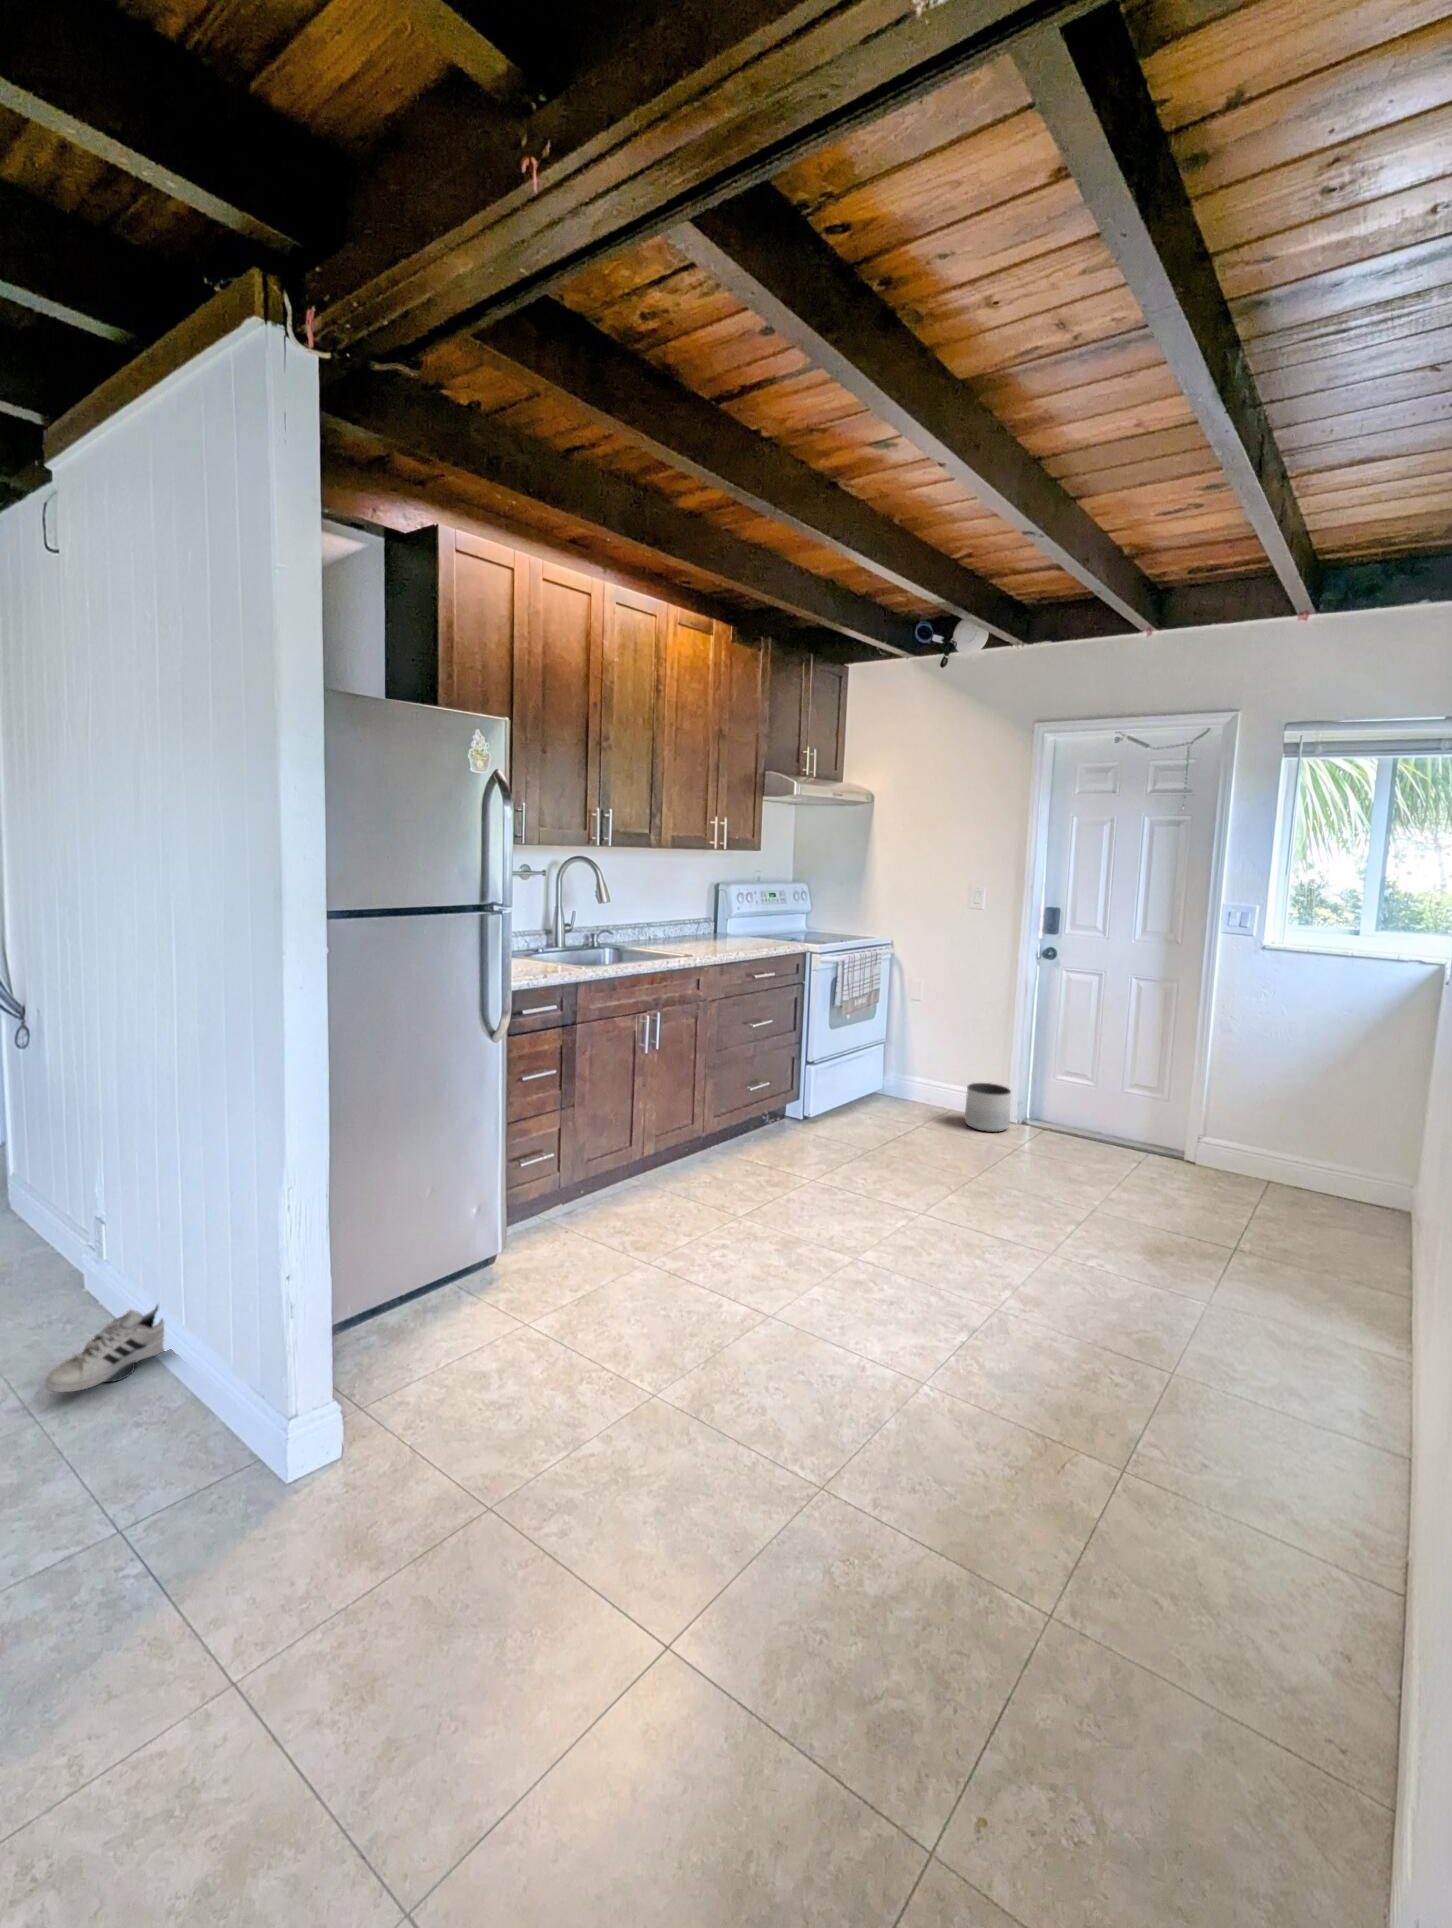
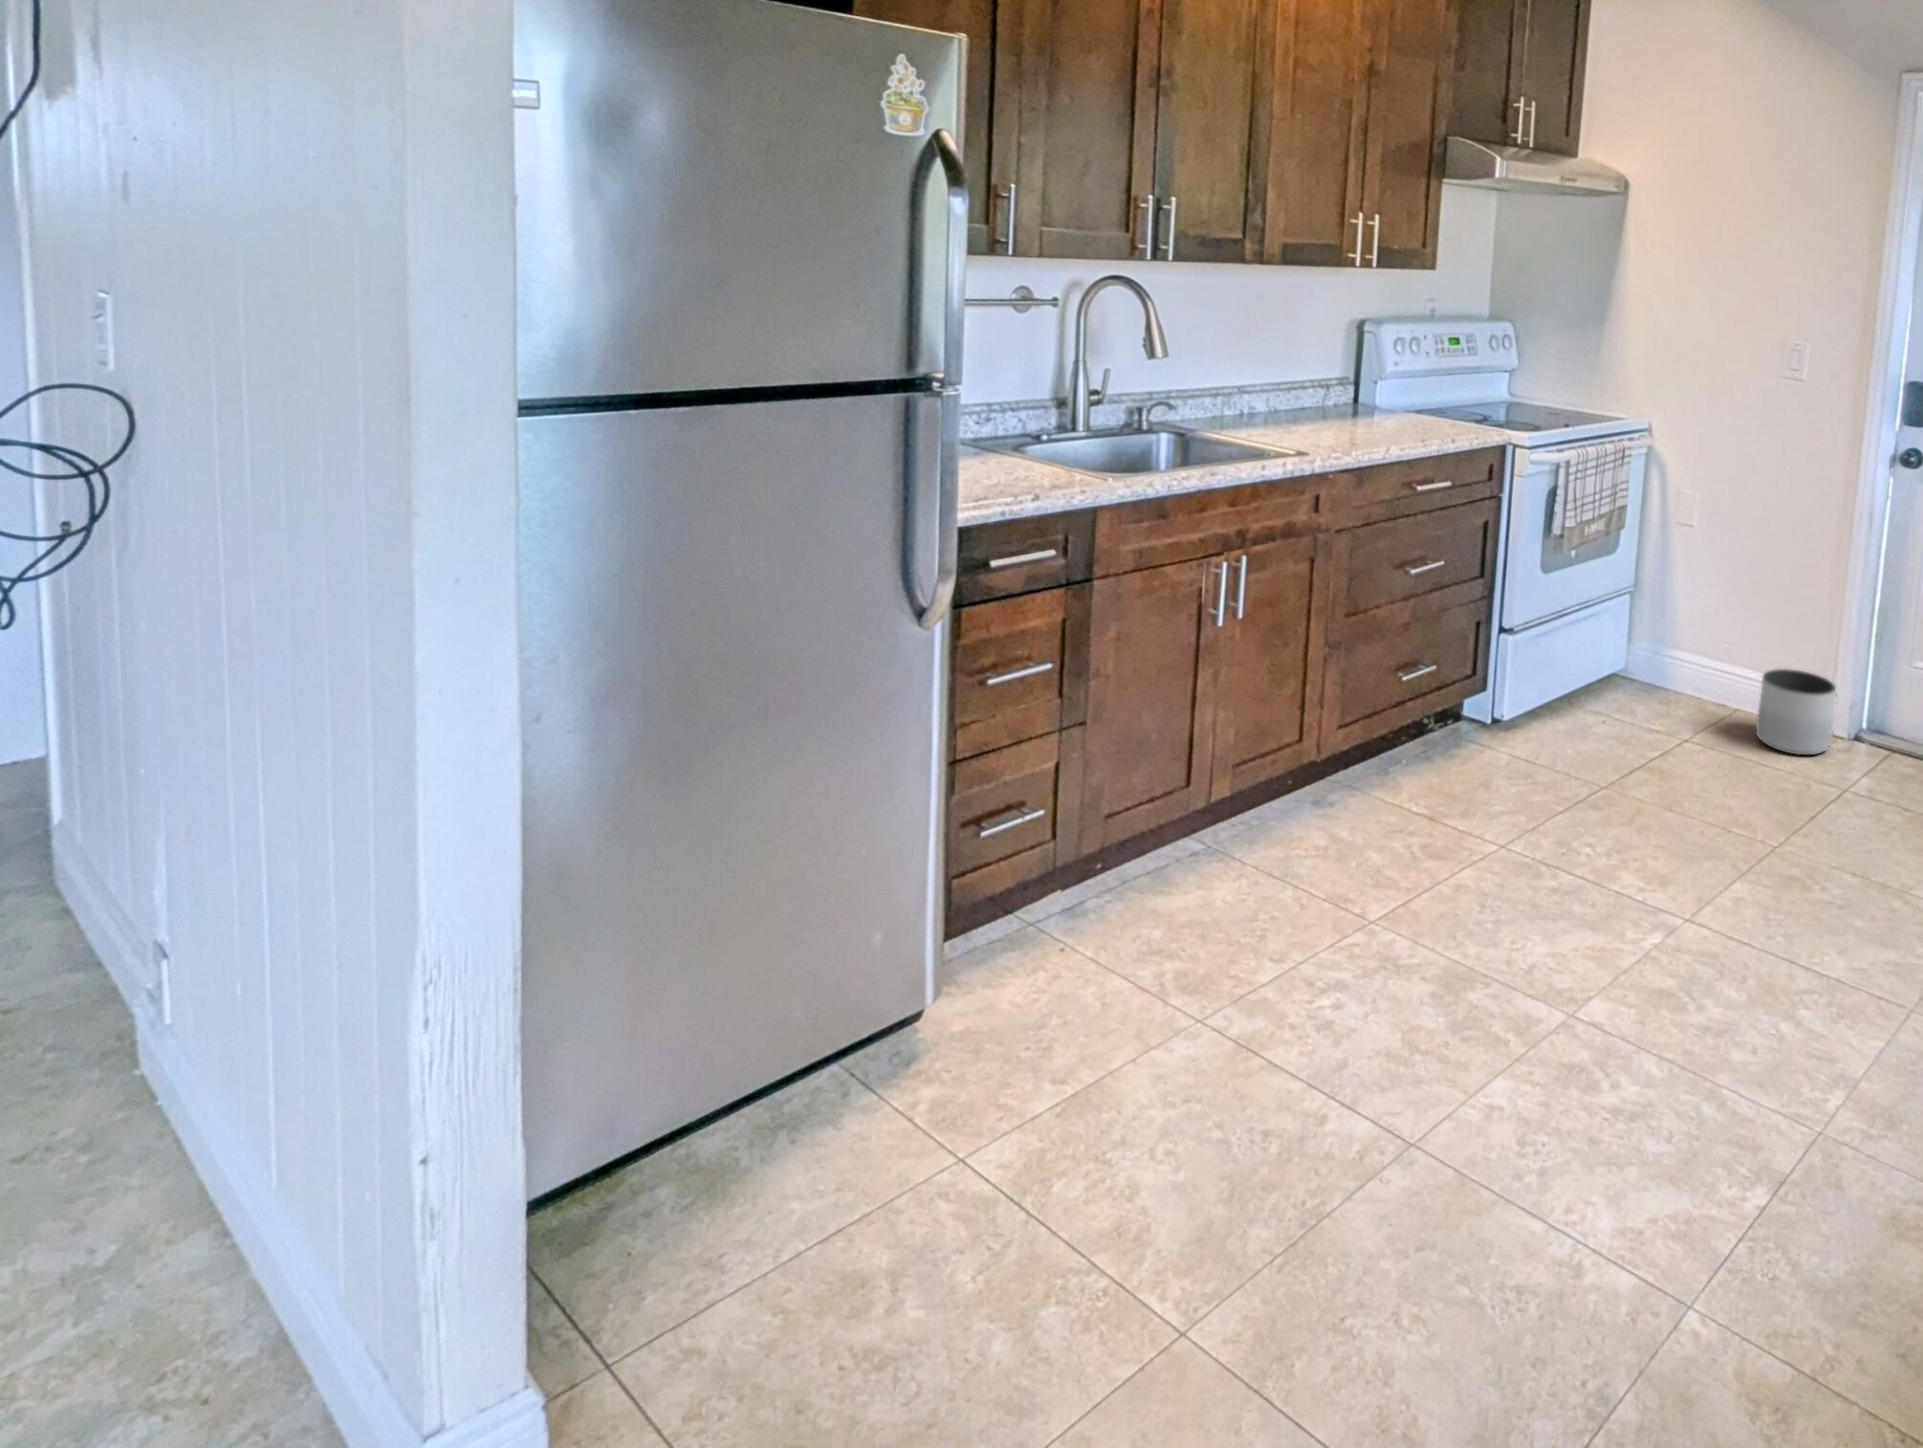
shoe: present [45,1305,164,1392] -> none [1,1114,302,1313]

